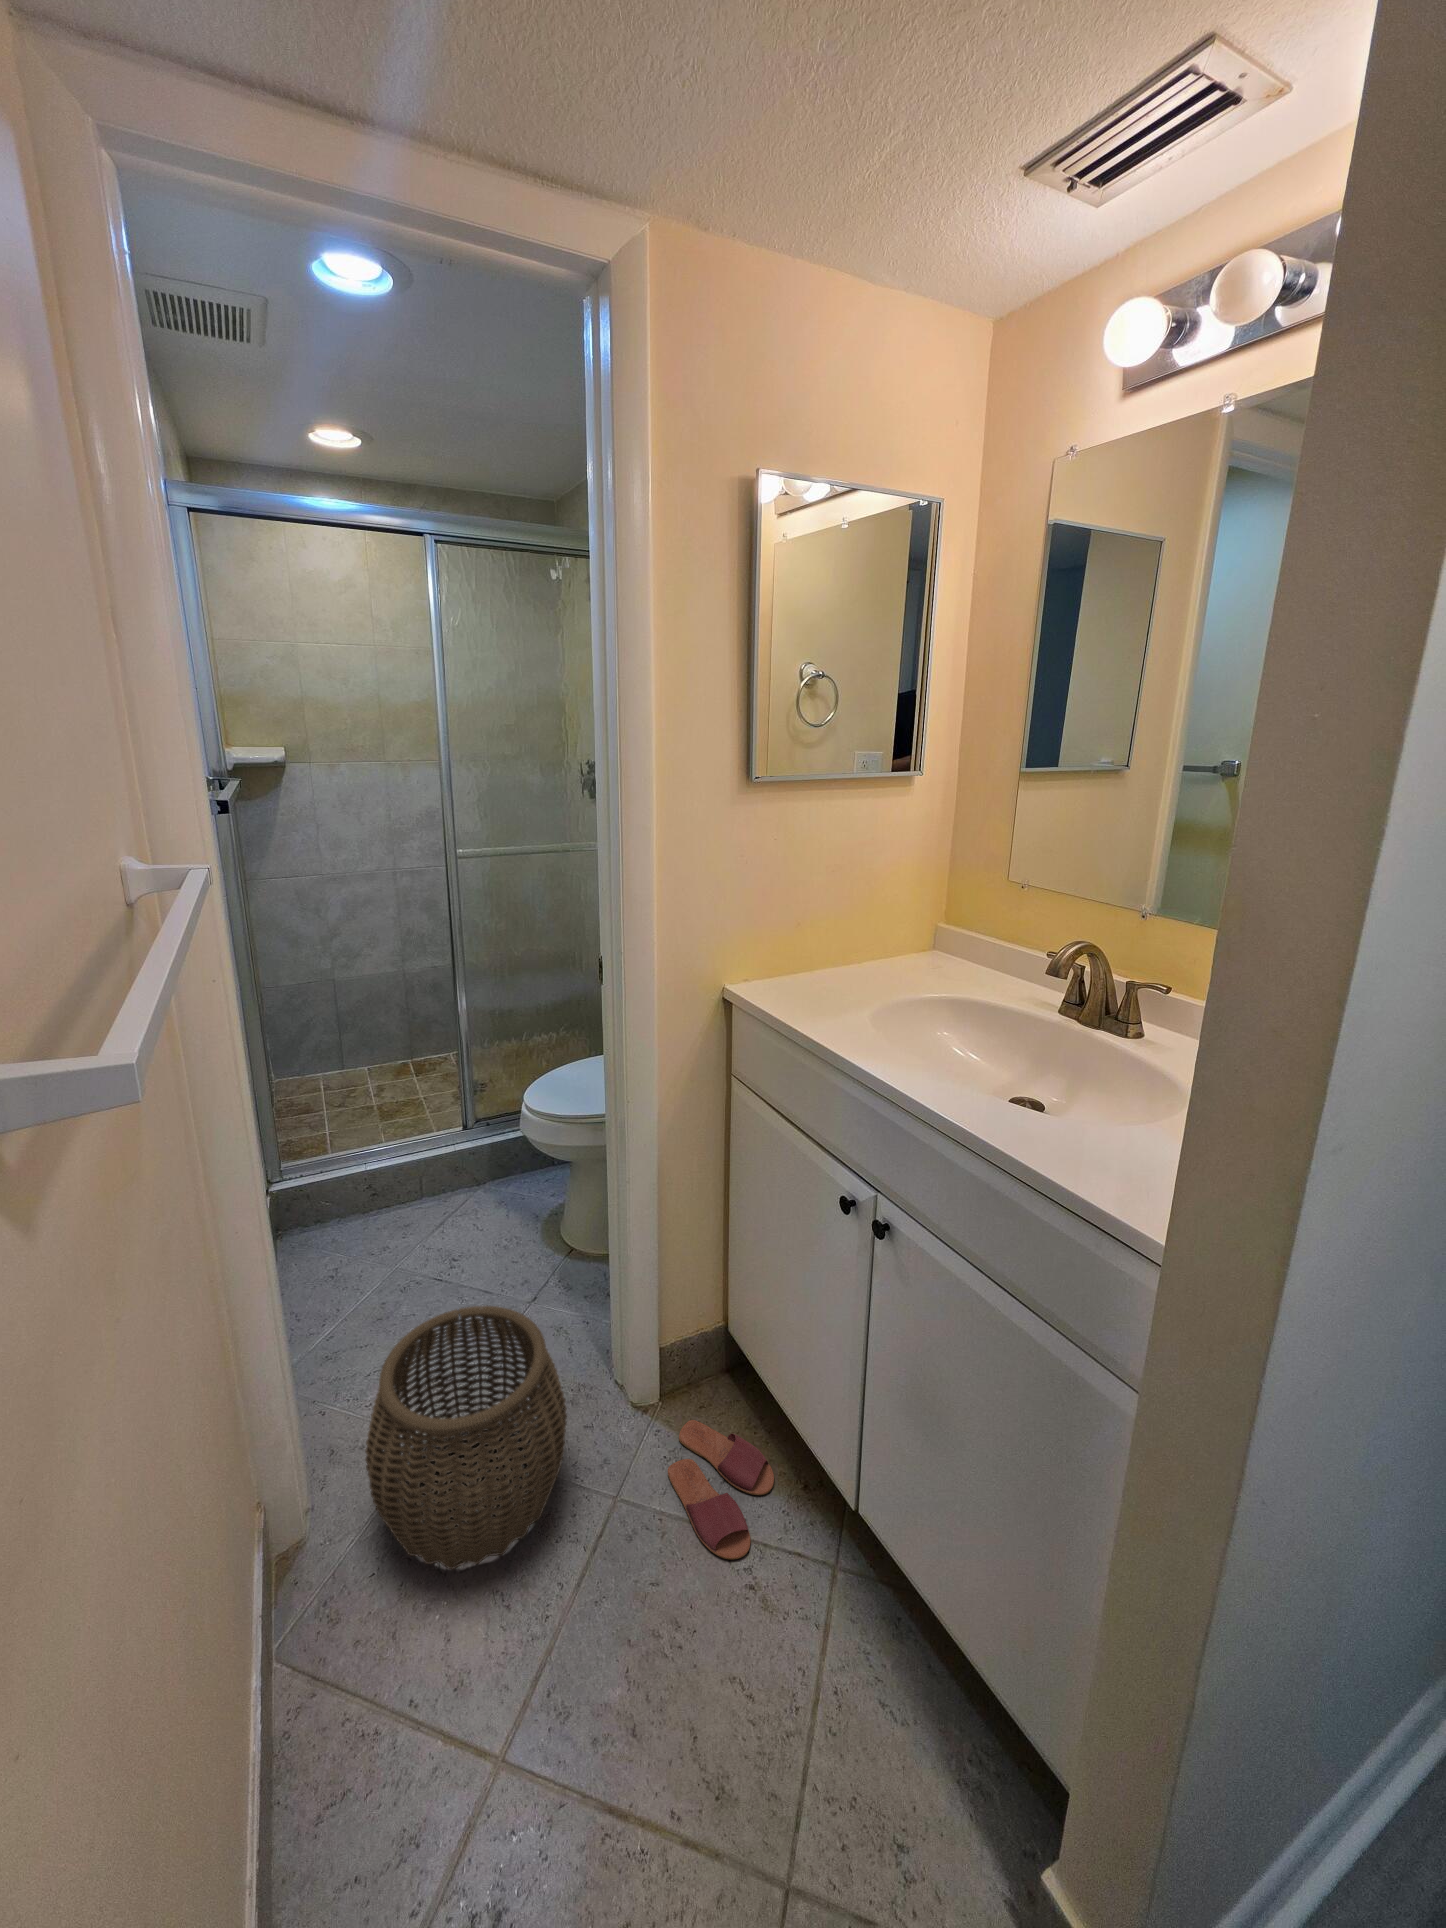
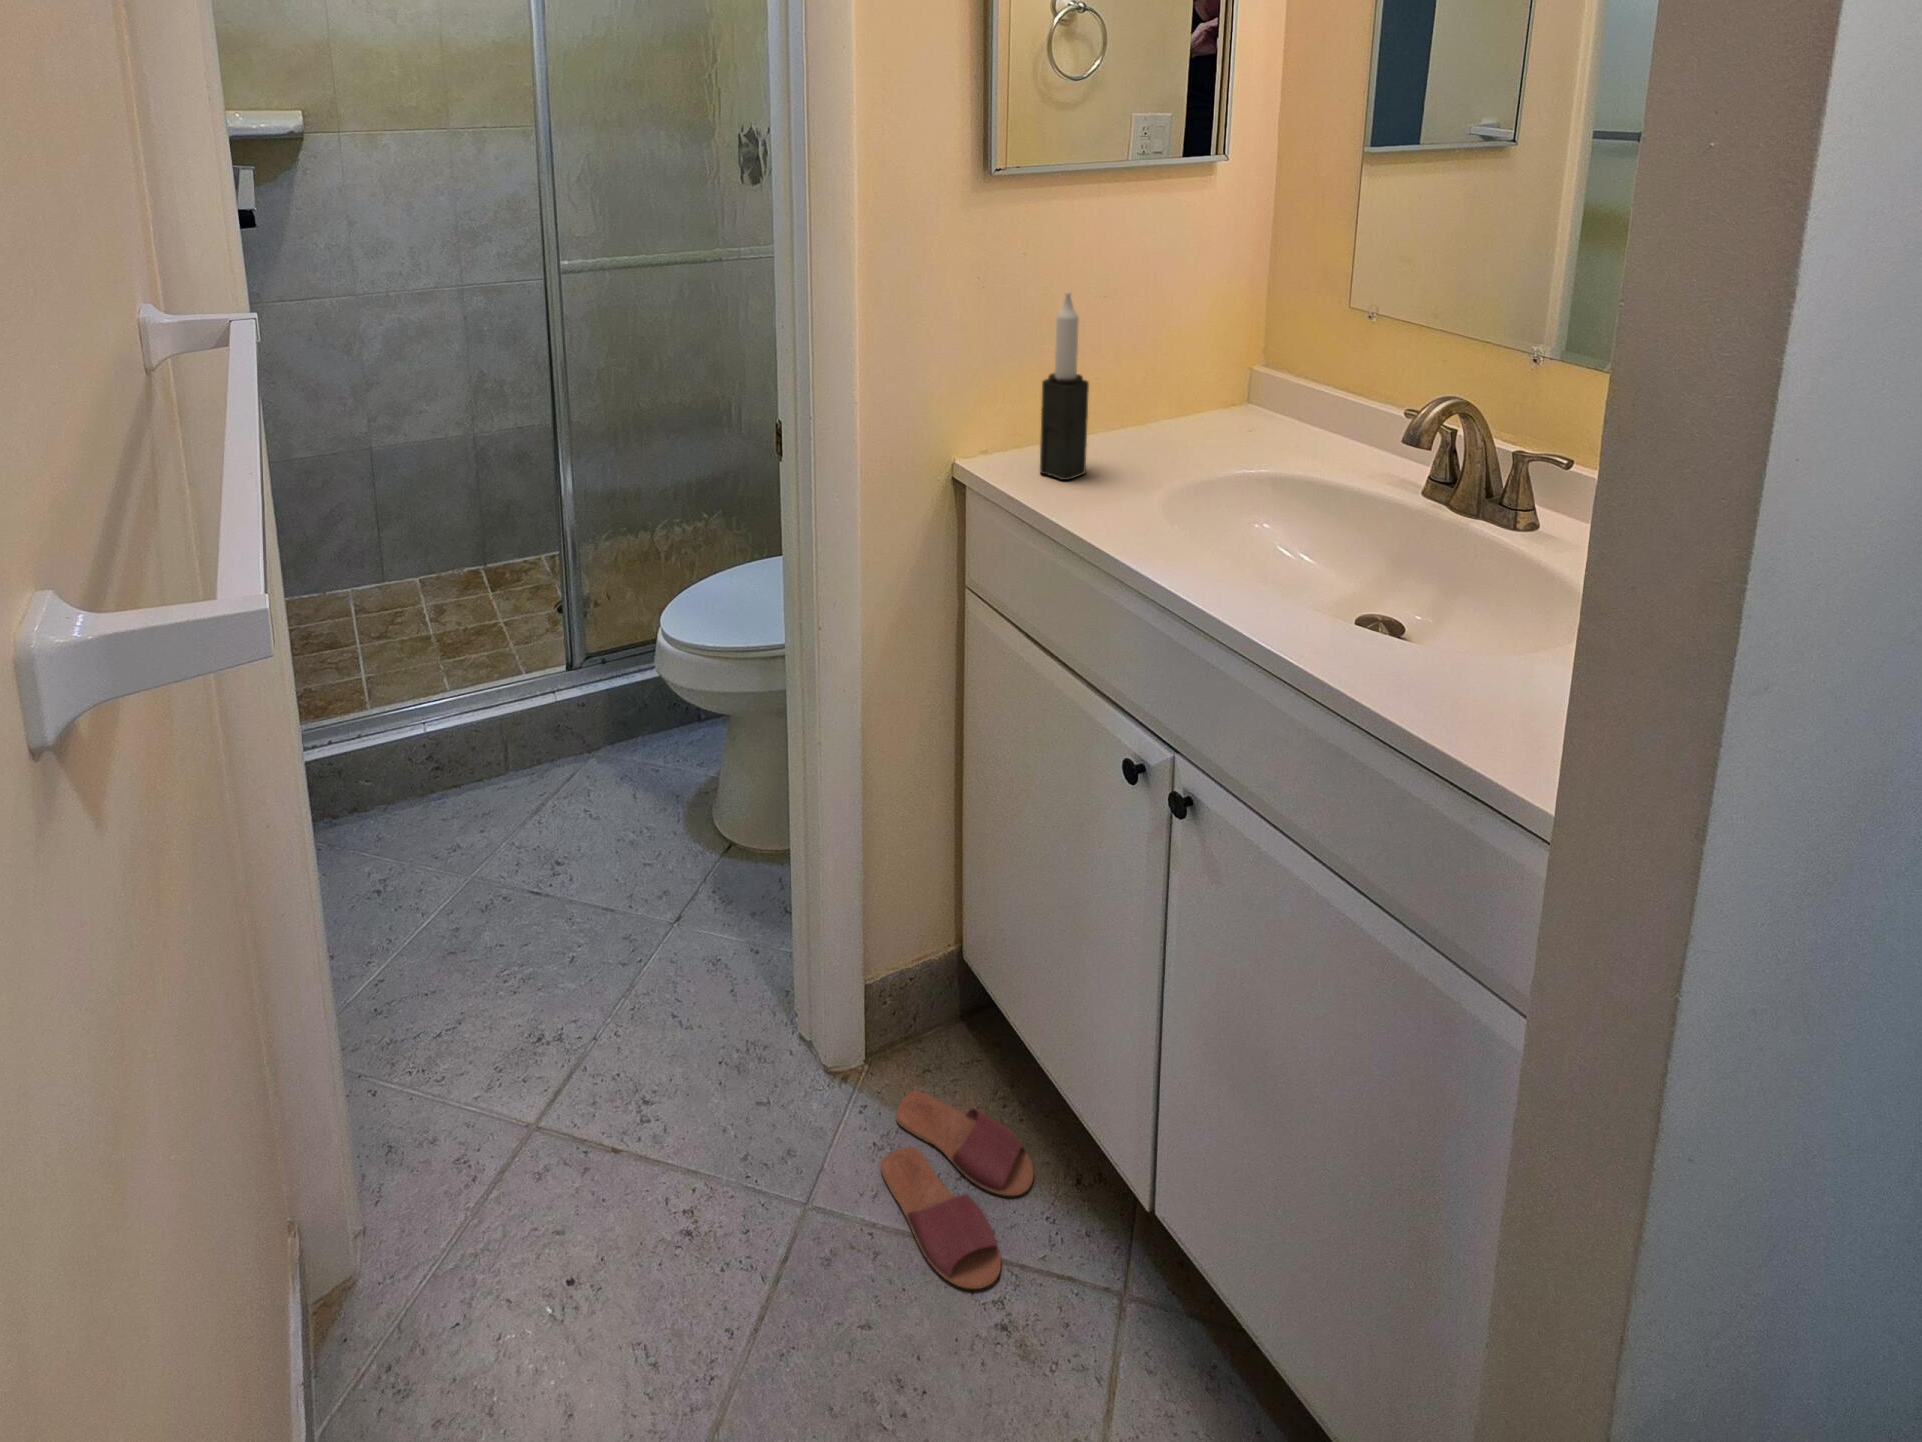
candle: none [783,865,819,1000] -> present [1040,291,1089,480]
woven basket: present [365,1306,567,1569] -> none [442,928,735,1316]

